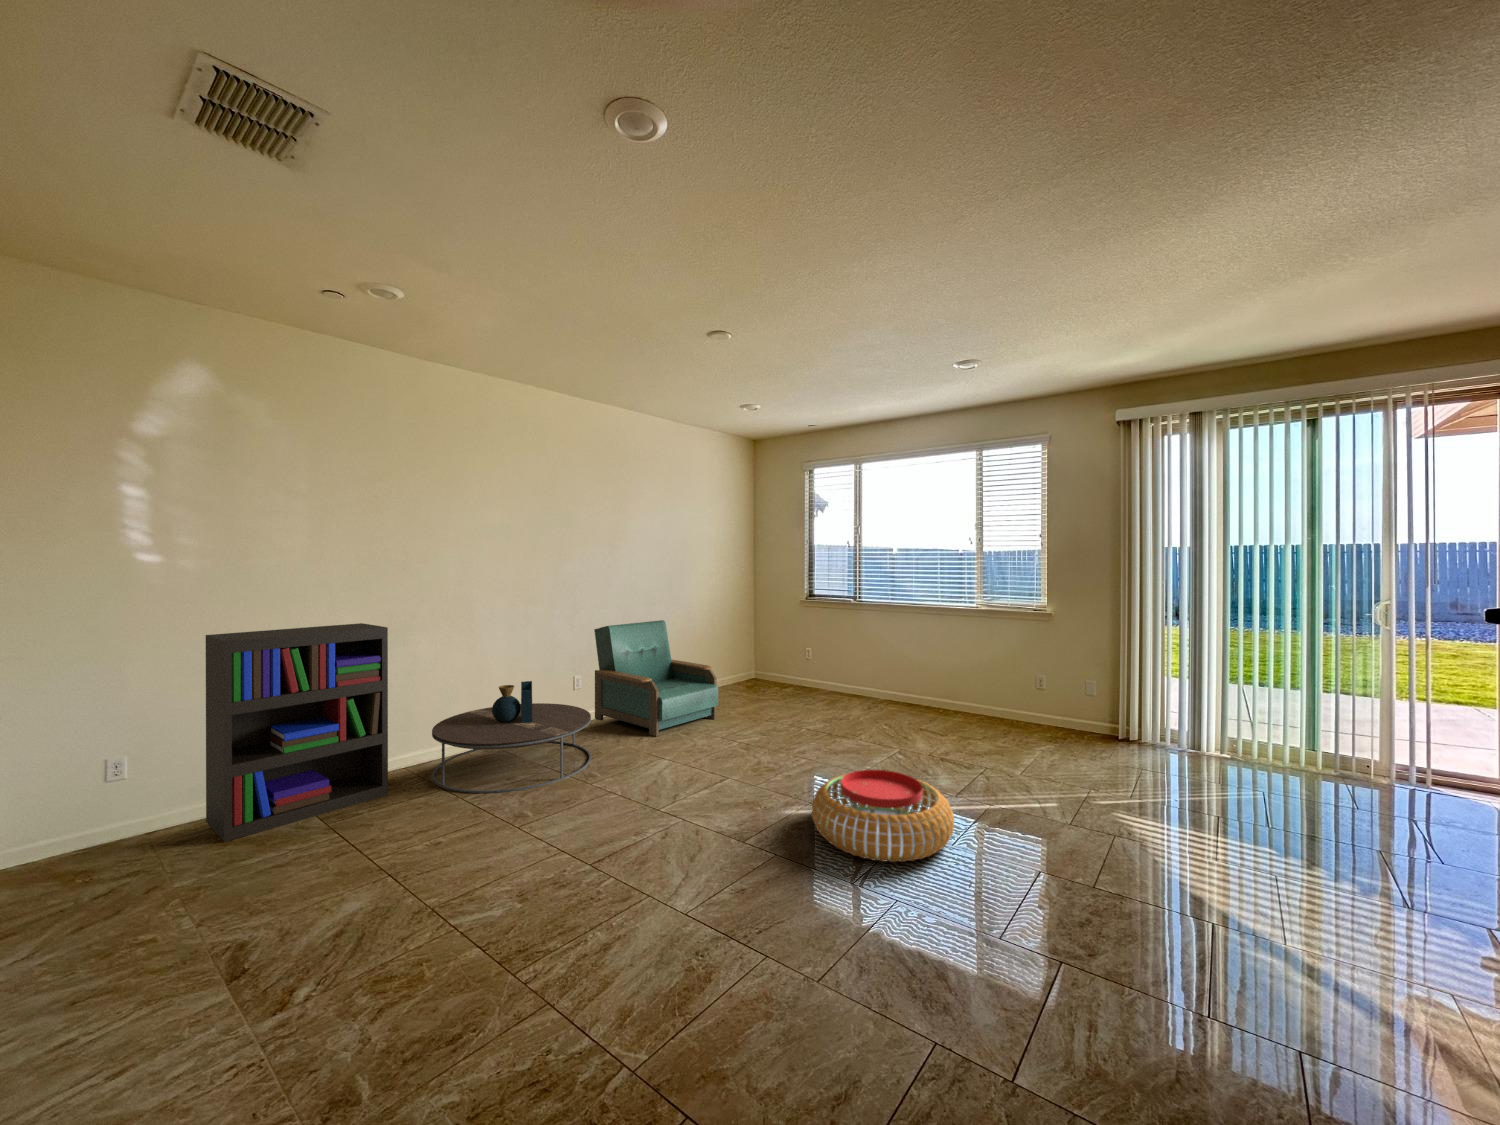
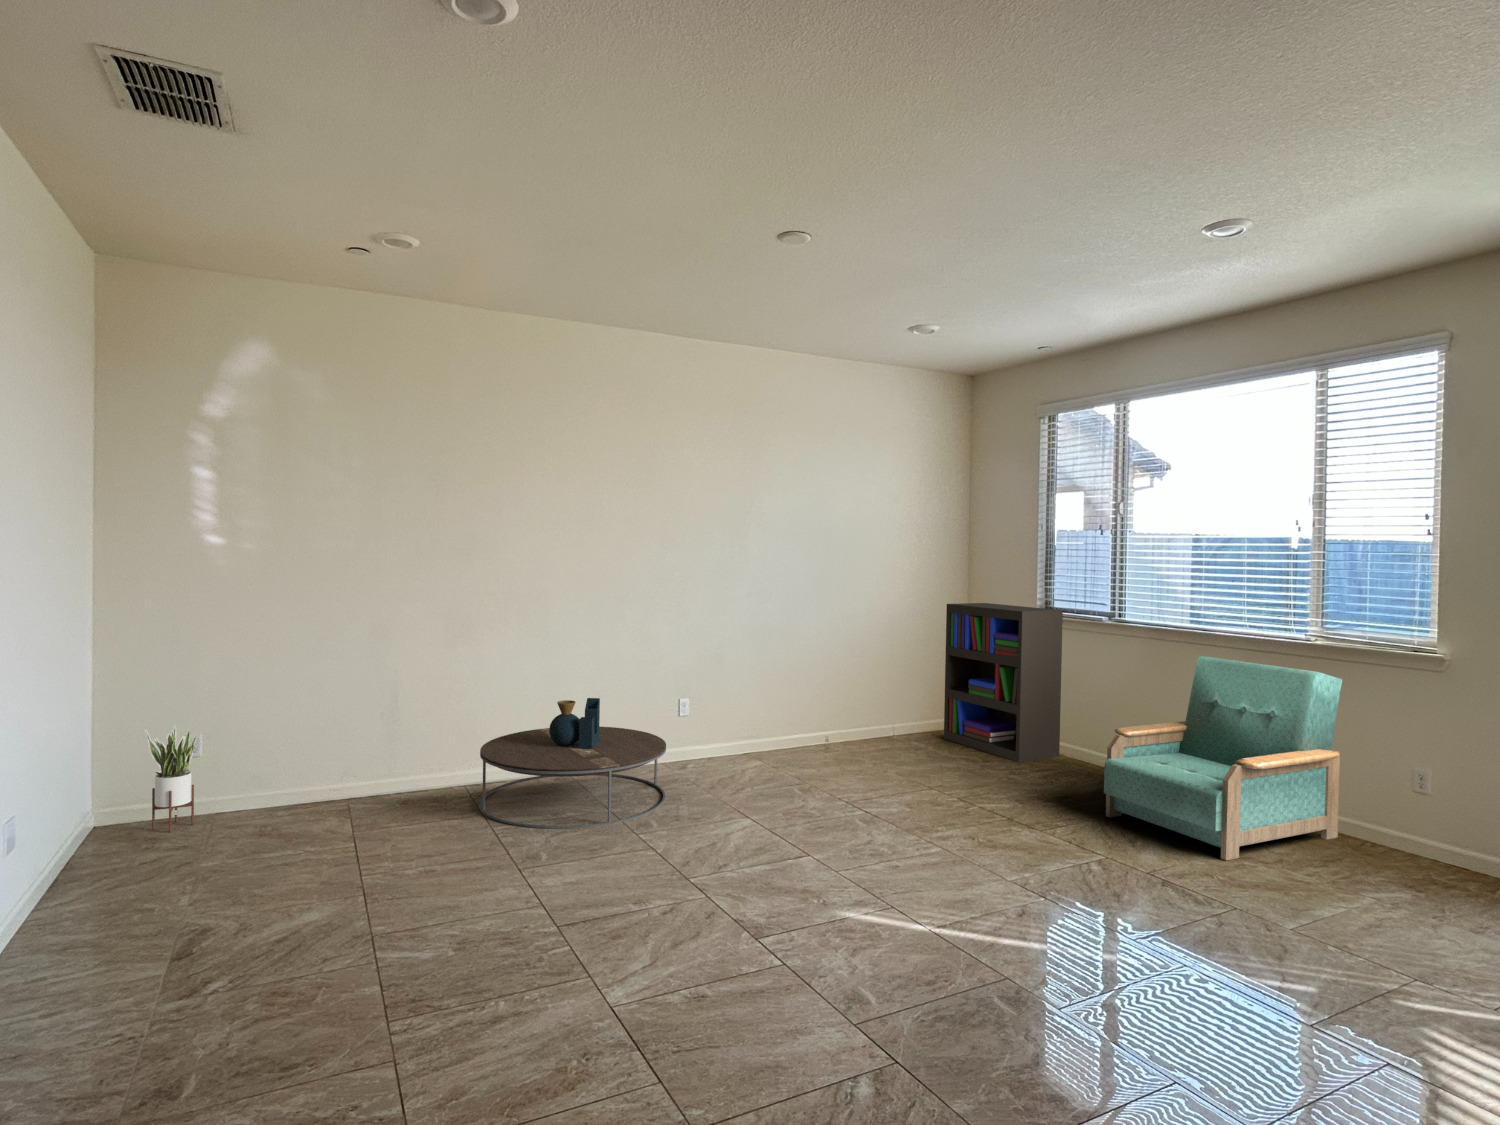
armchair: present [594,620,718,737] -> present [1104,656,1342,861]
bookshelf: present [206,623,388,842] -> present [944,603,1063,762]
potted plant: none [66,750,127,862] -> present [145,725,196,832]
pouf: present [812,770,954,862] -> none [851,870,1070,1017]

